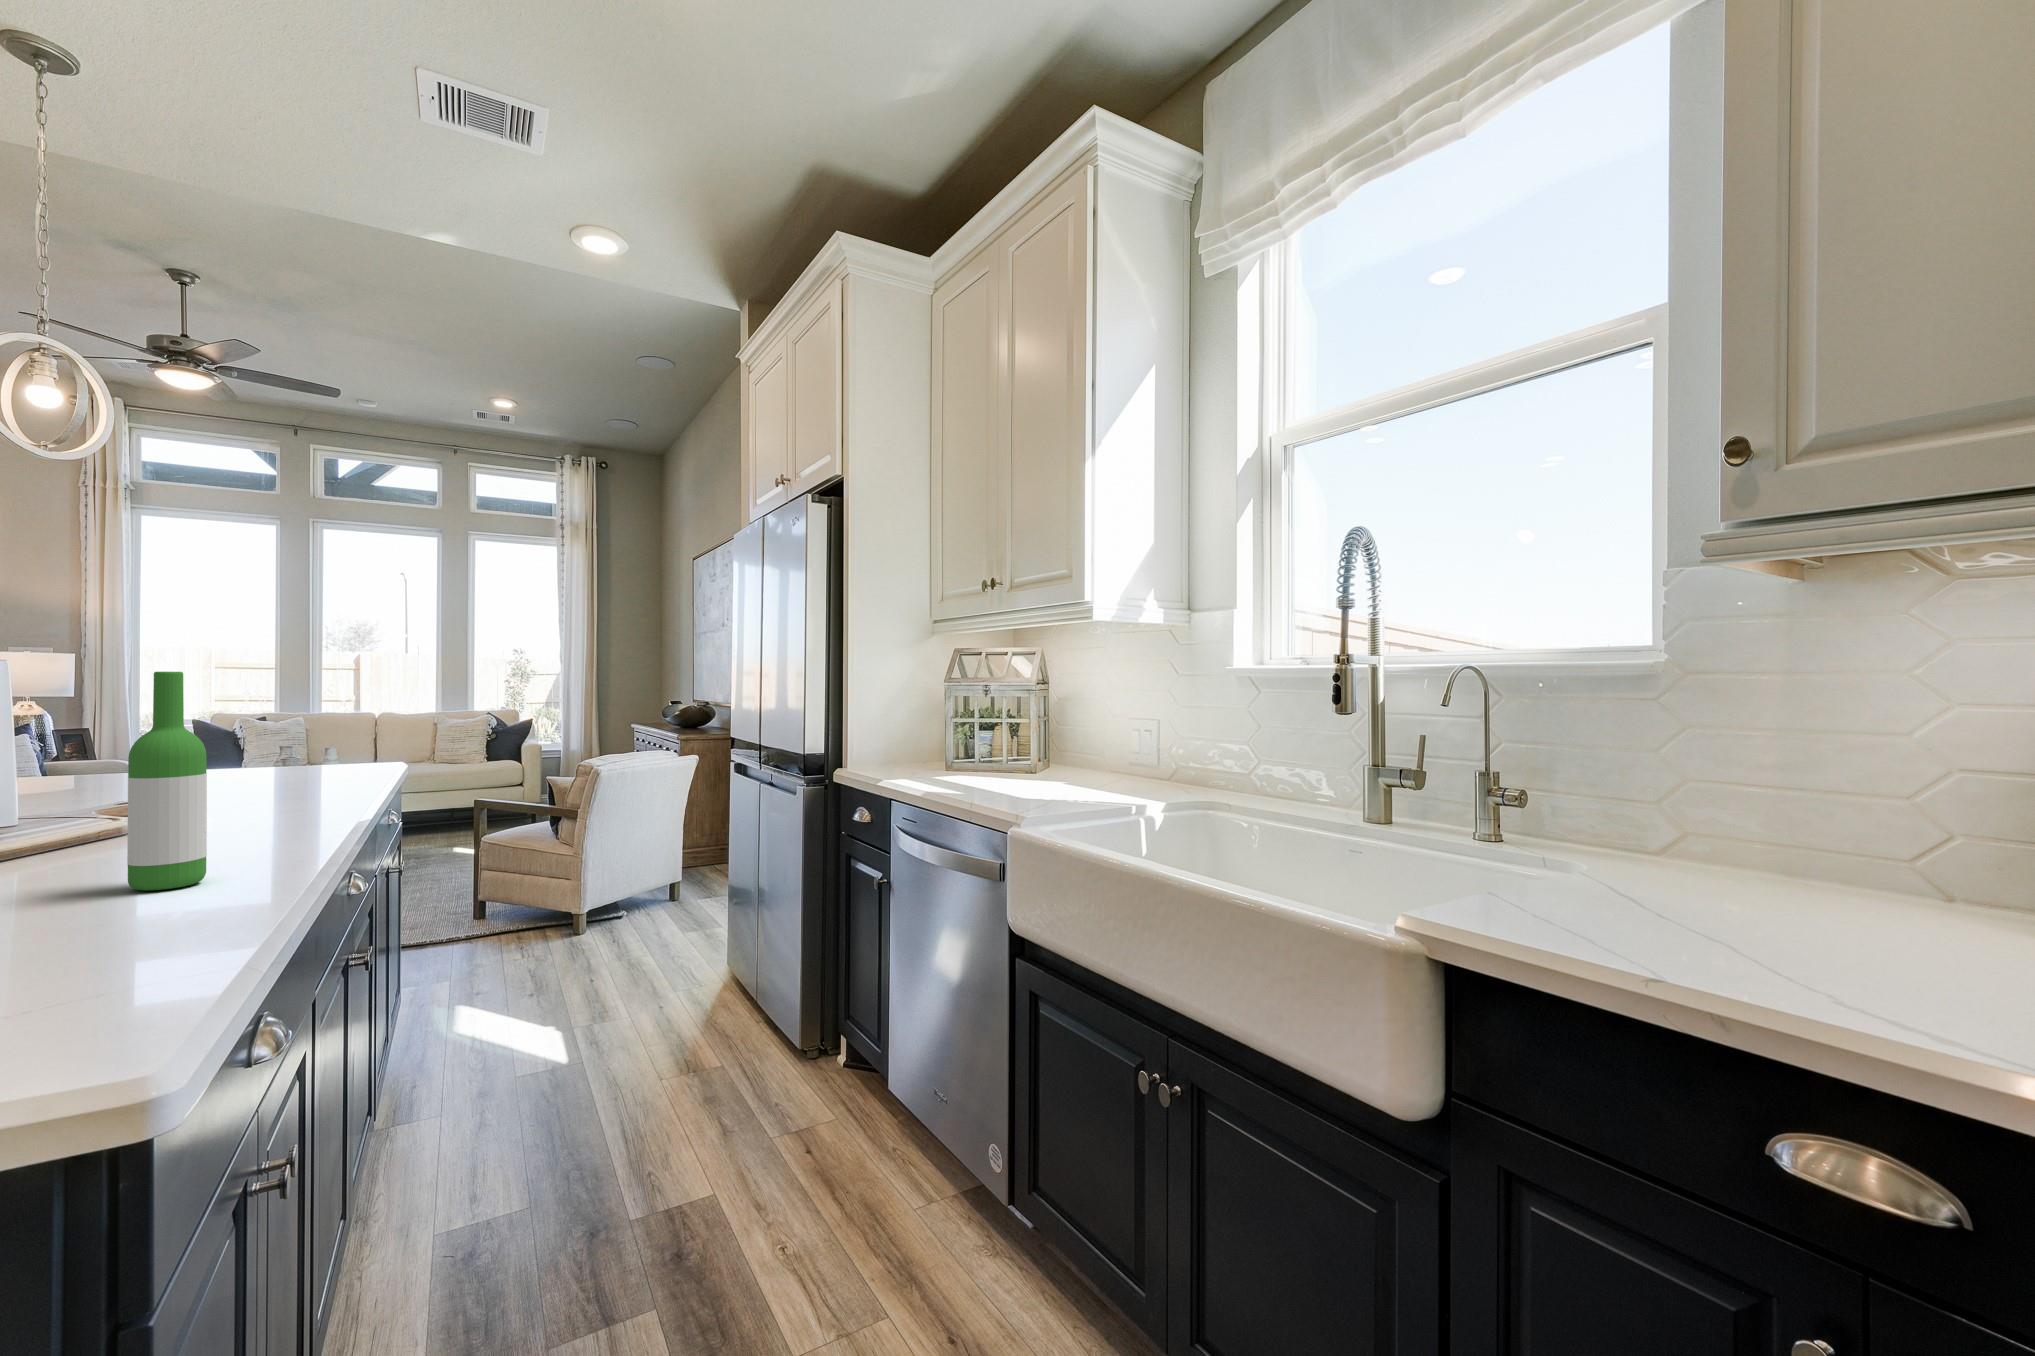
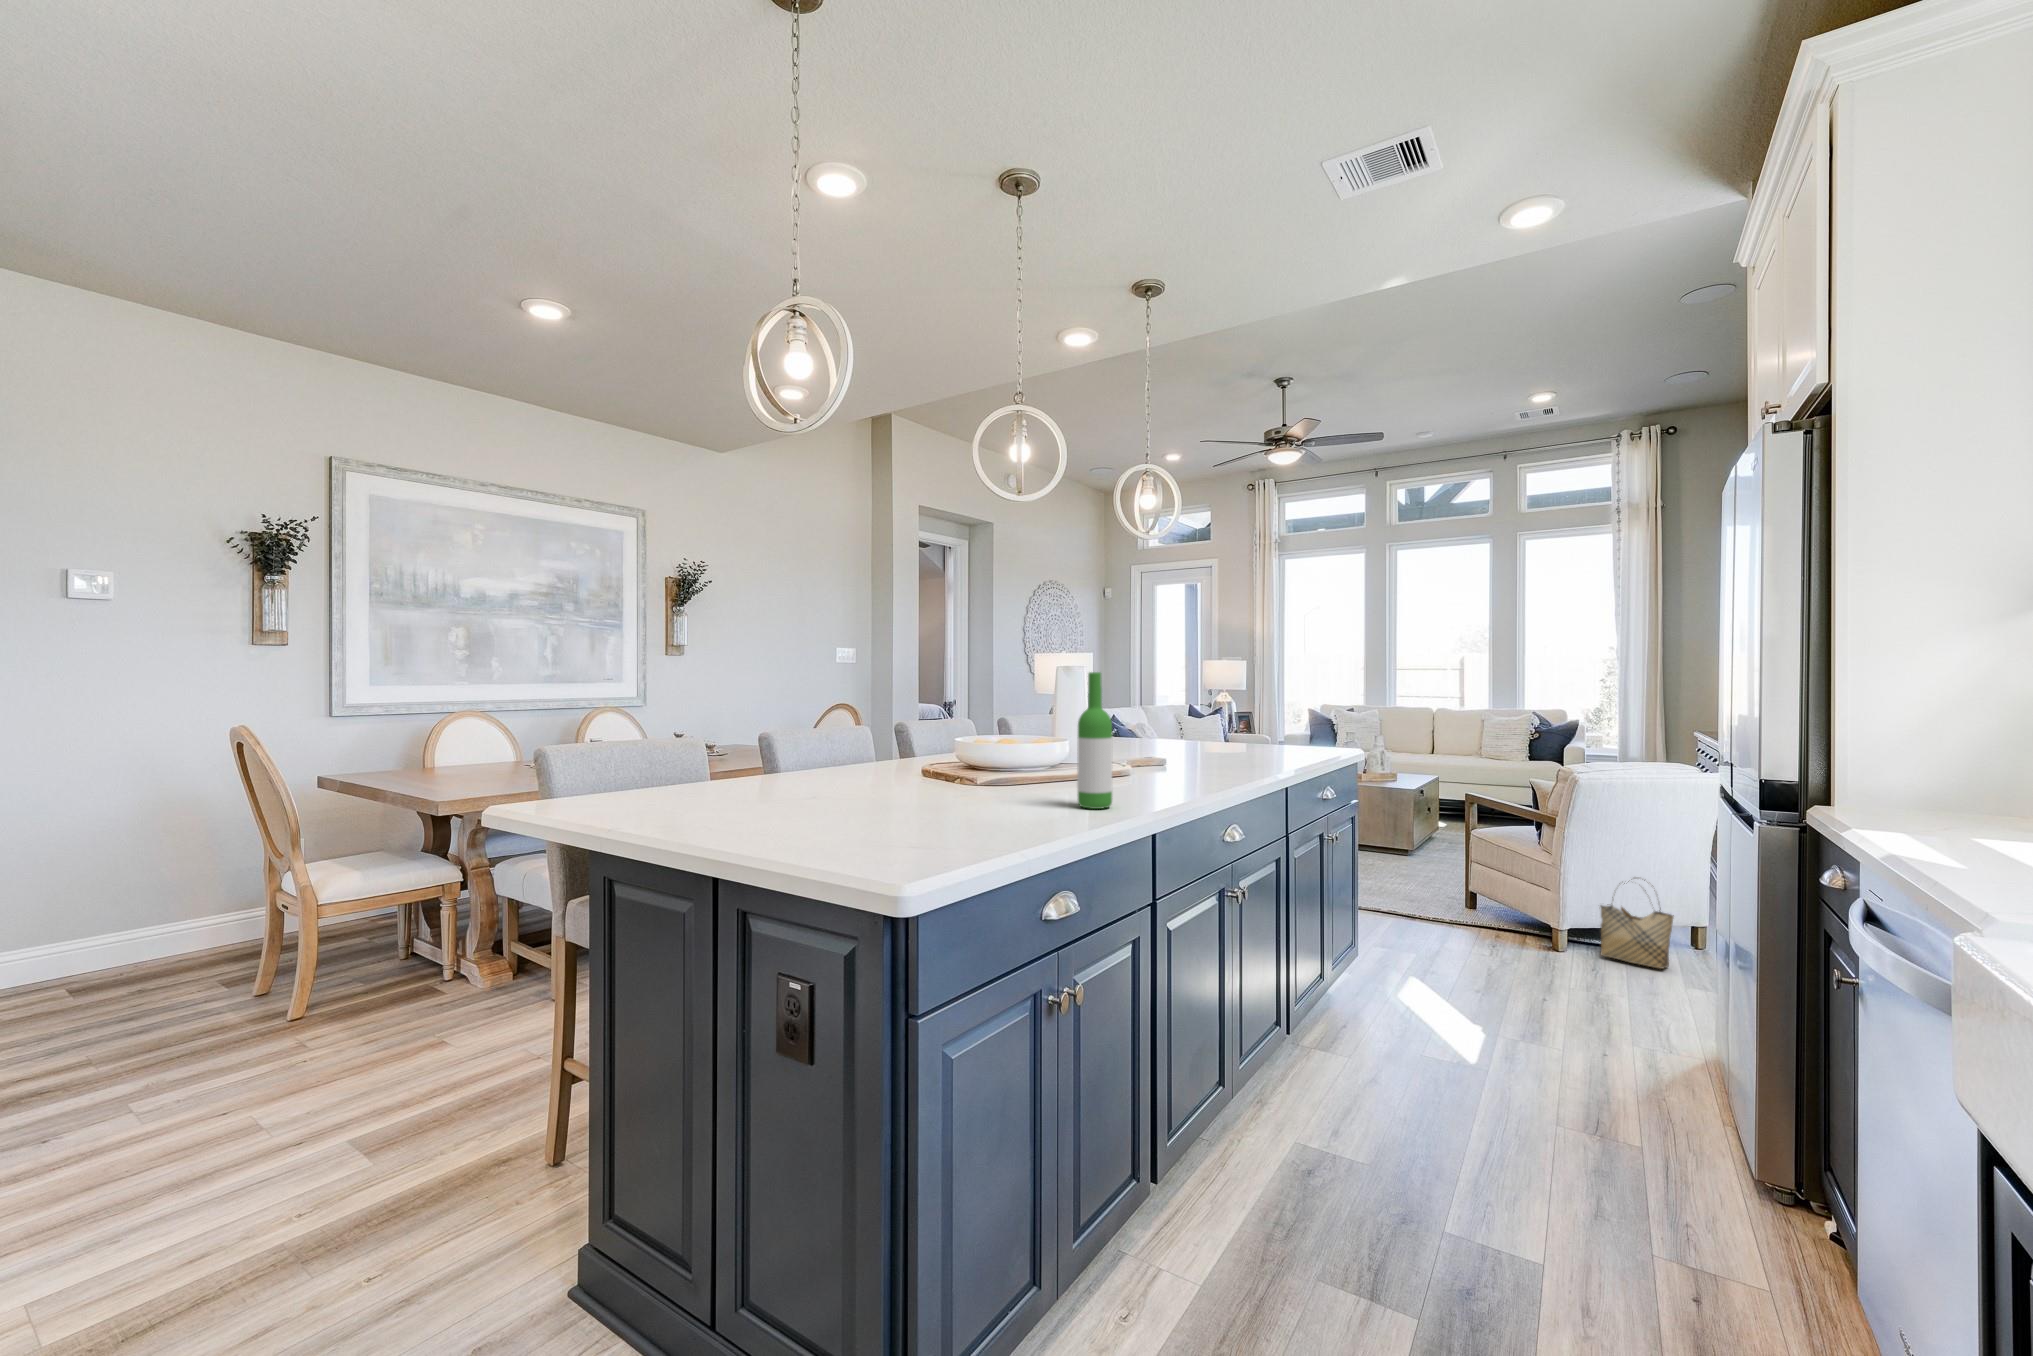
woven basket: none [612,850,670,926] -> present [1600,880,1674,969]

